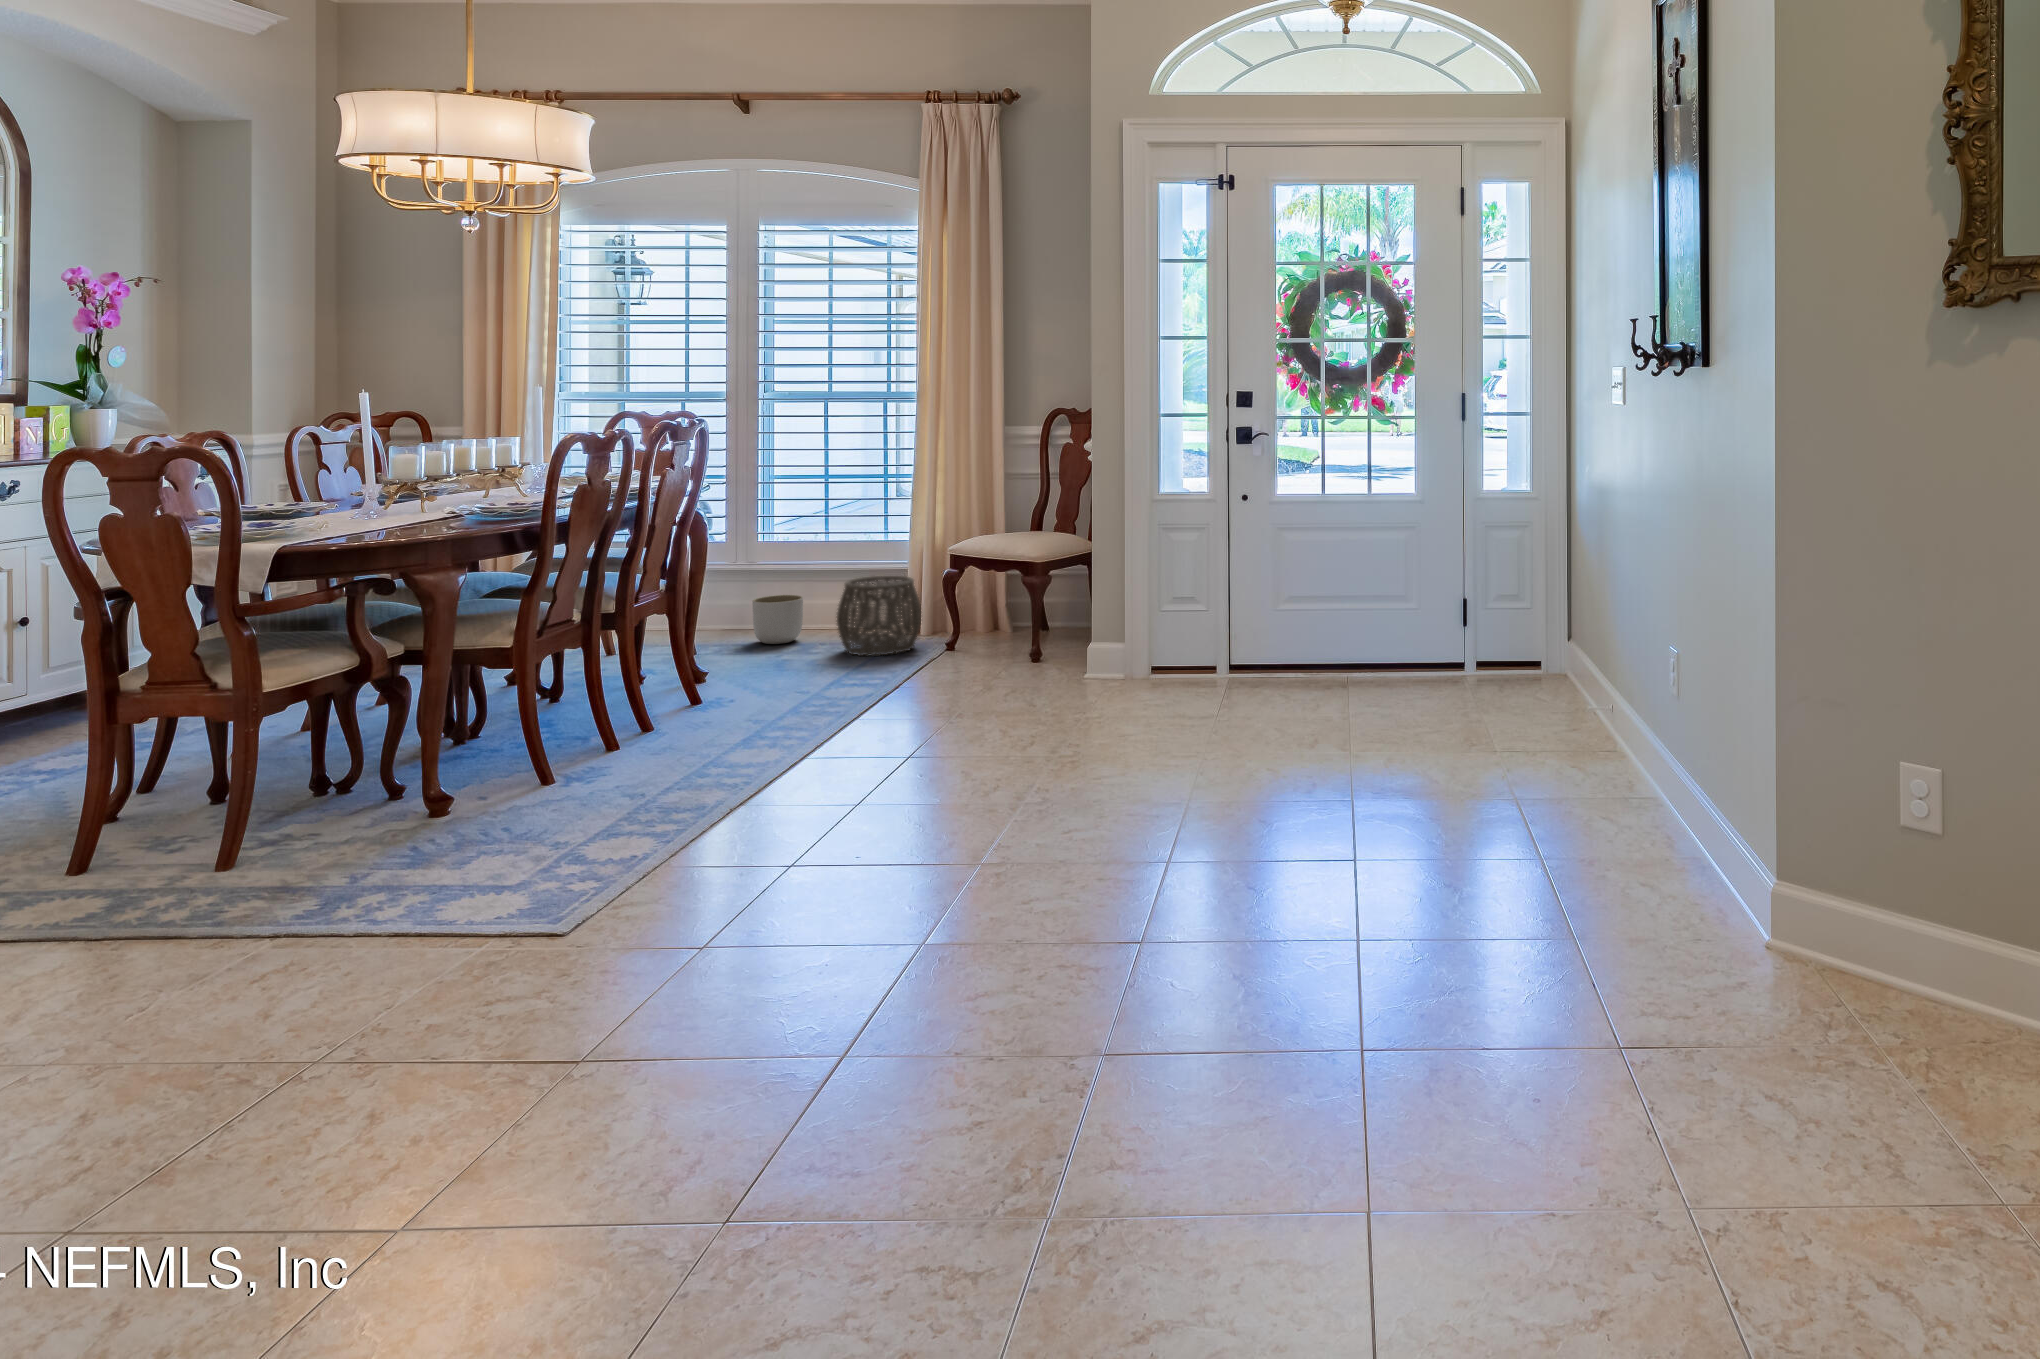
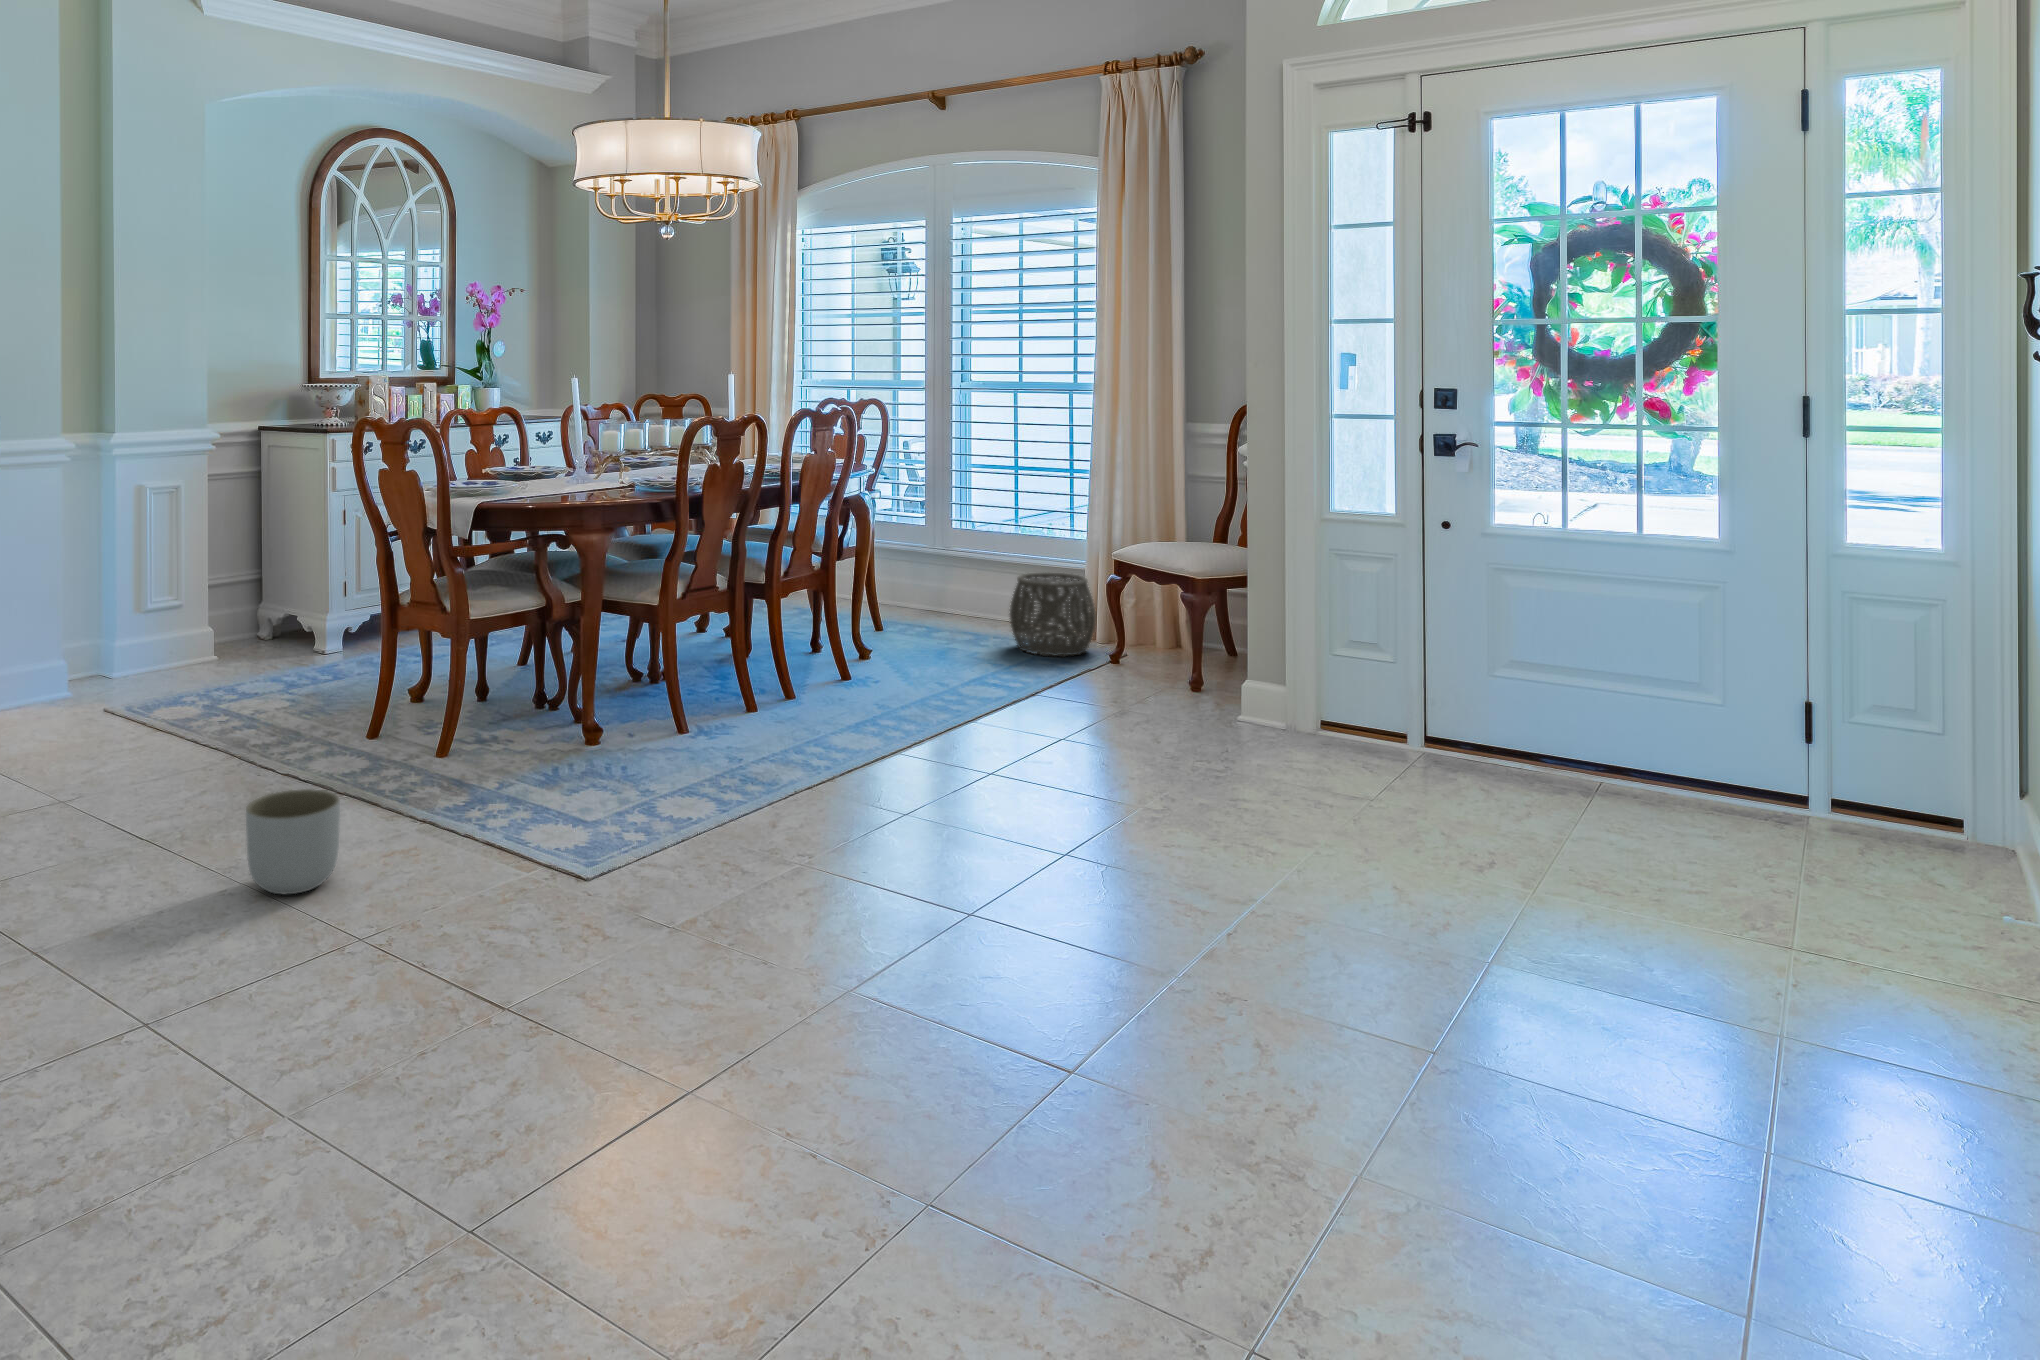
planter: present [752,595,803,644] -> present [246,789,340,894]

